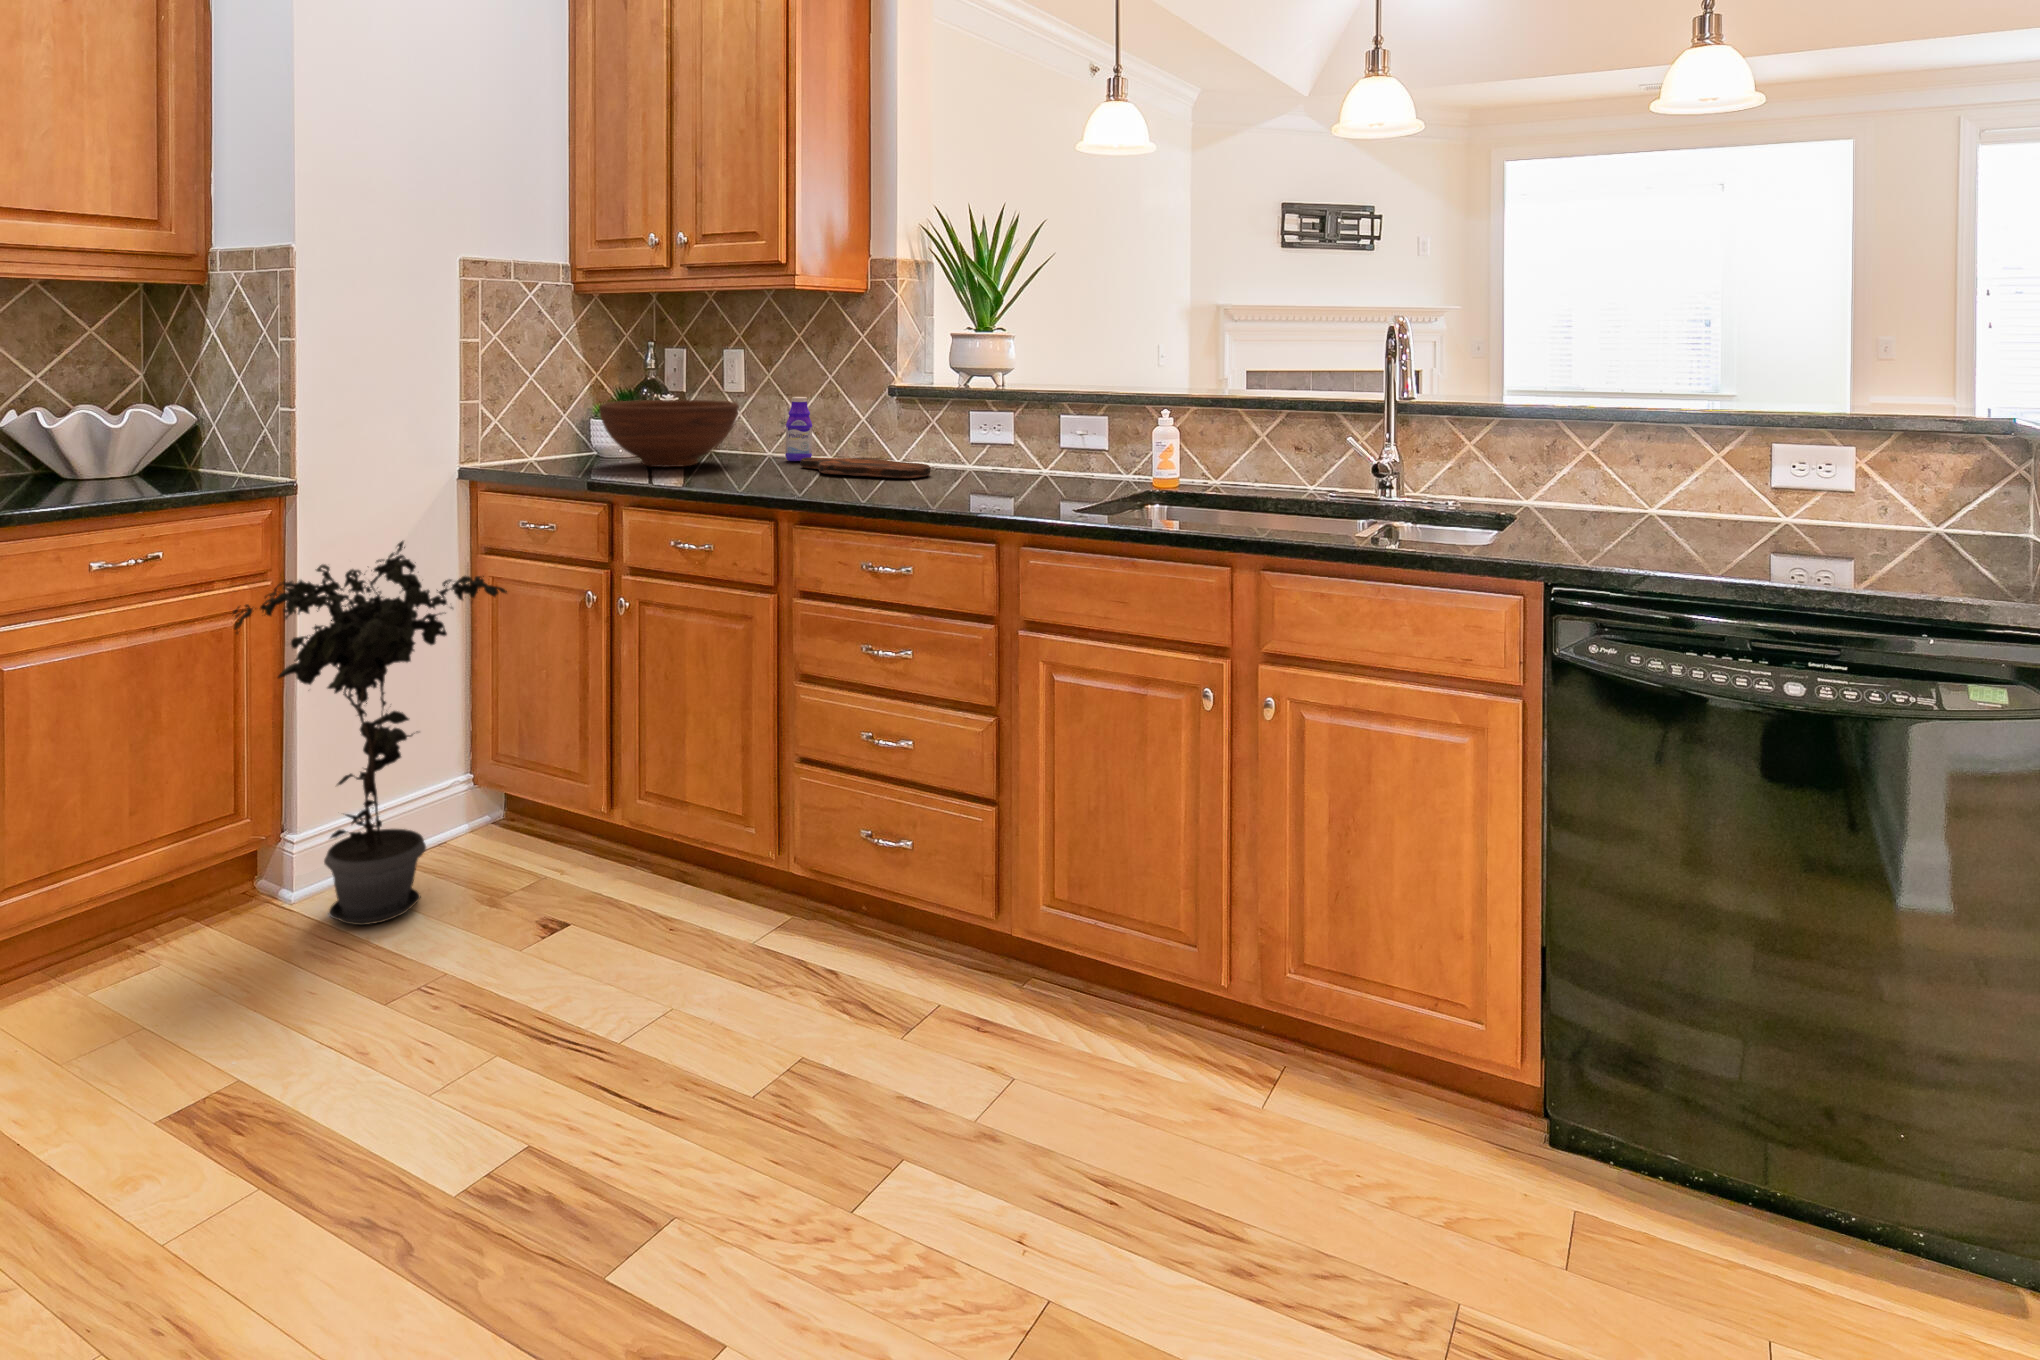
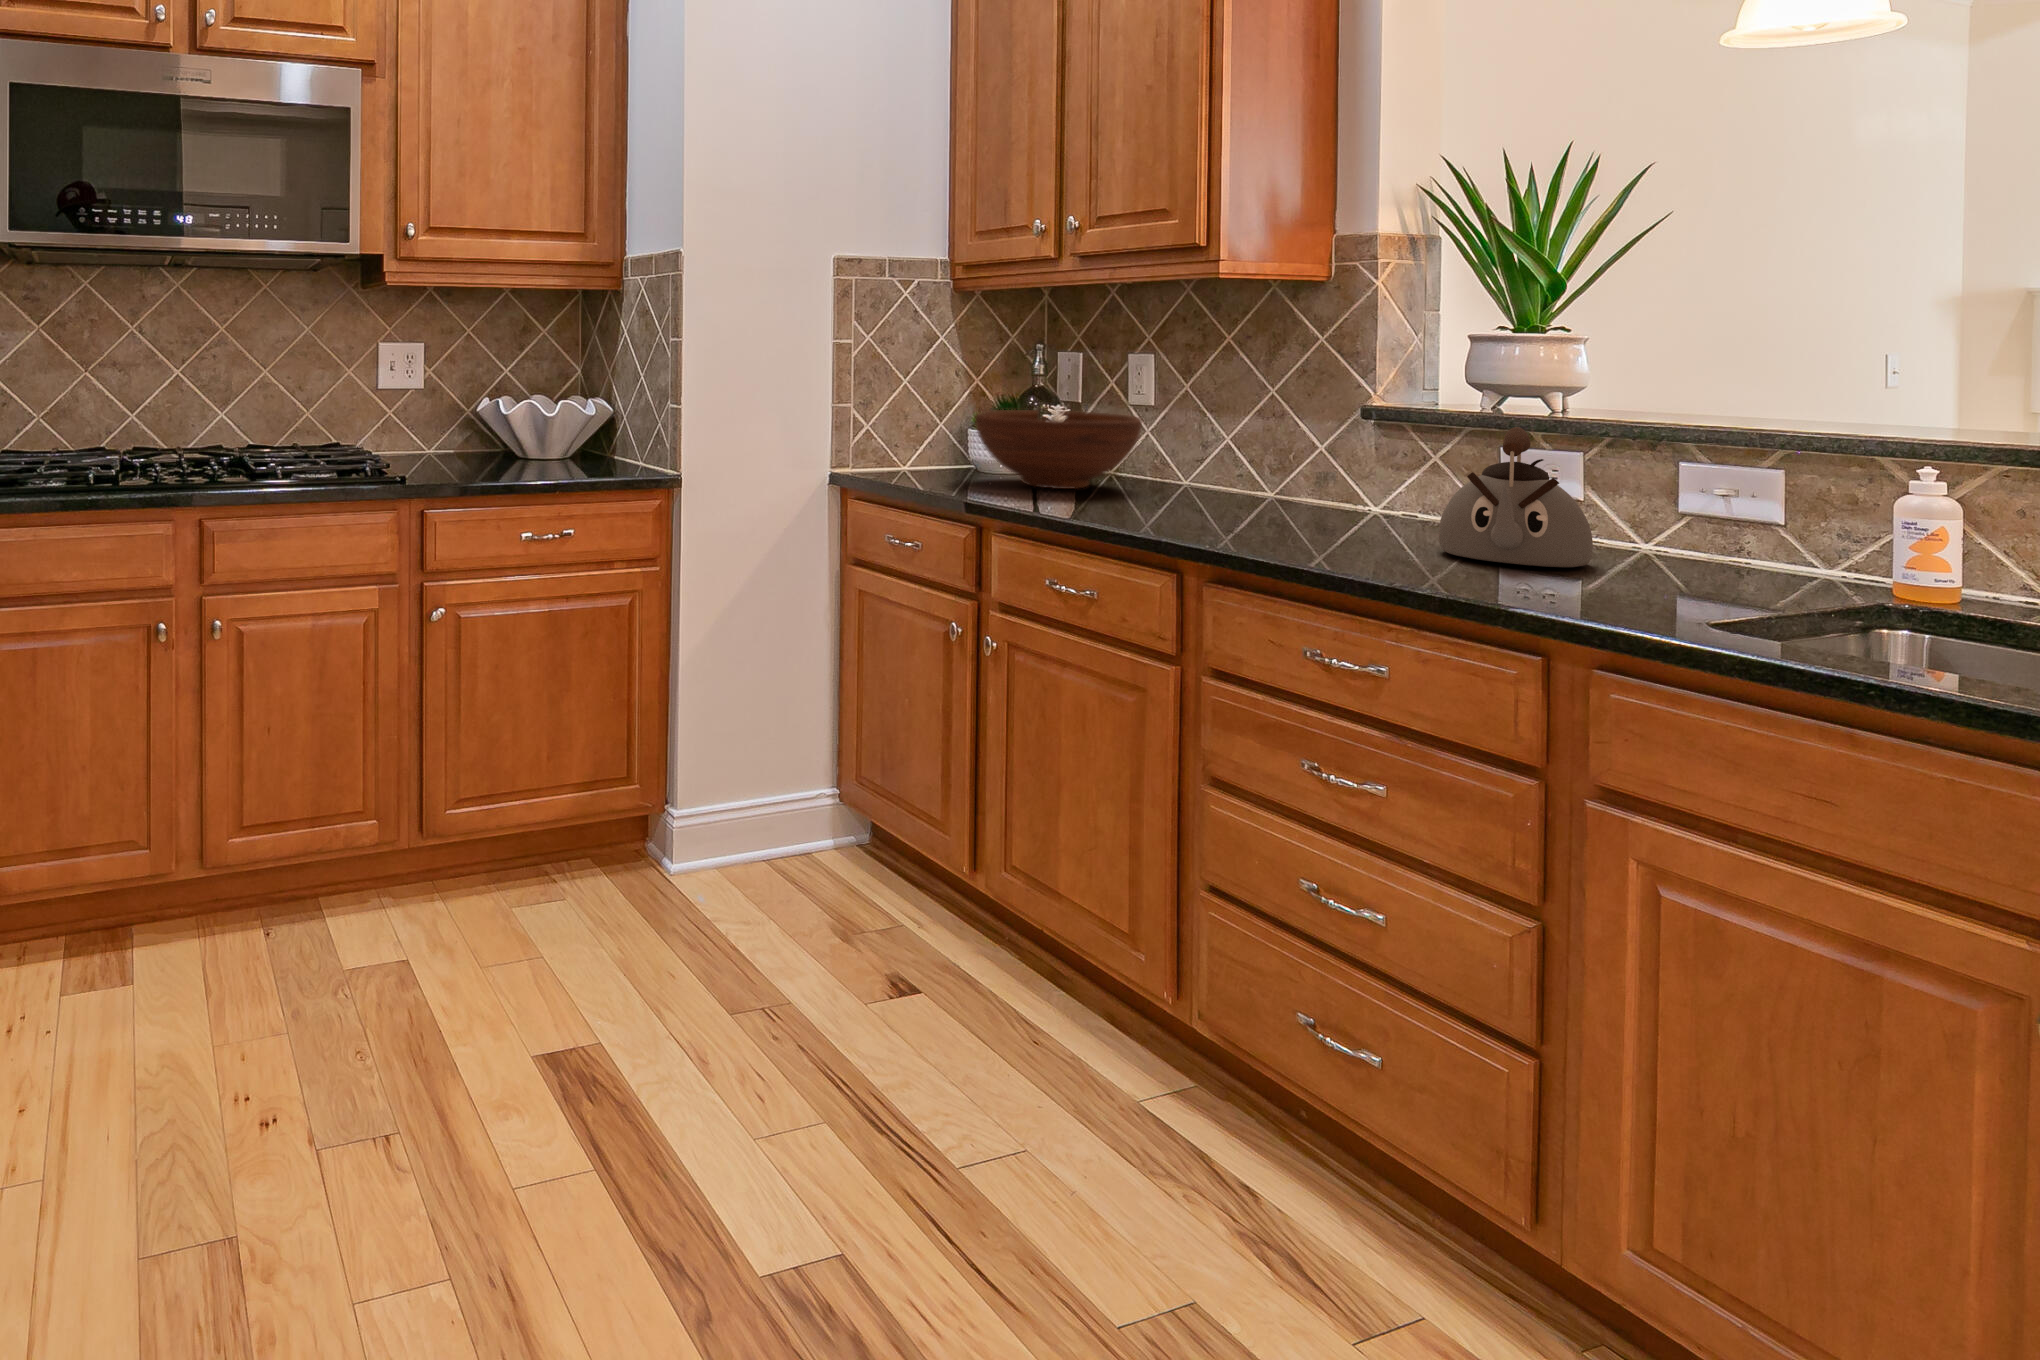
kettle: none [938,396,1019,489] -> present [1439,427,1593,567]
bottle: present [785,397,812,461] -> none [1205,414,1243,494]
cutting board: present [800,457,931,478] -> none [1224,491,1426,534]
potted plant: present [232,541,507,925] -> none [620,542,869,916]

